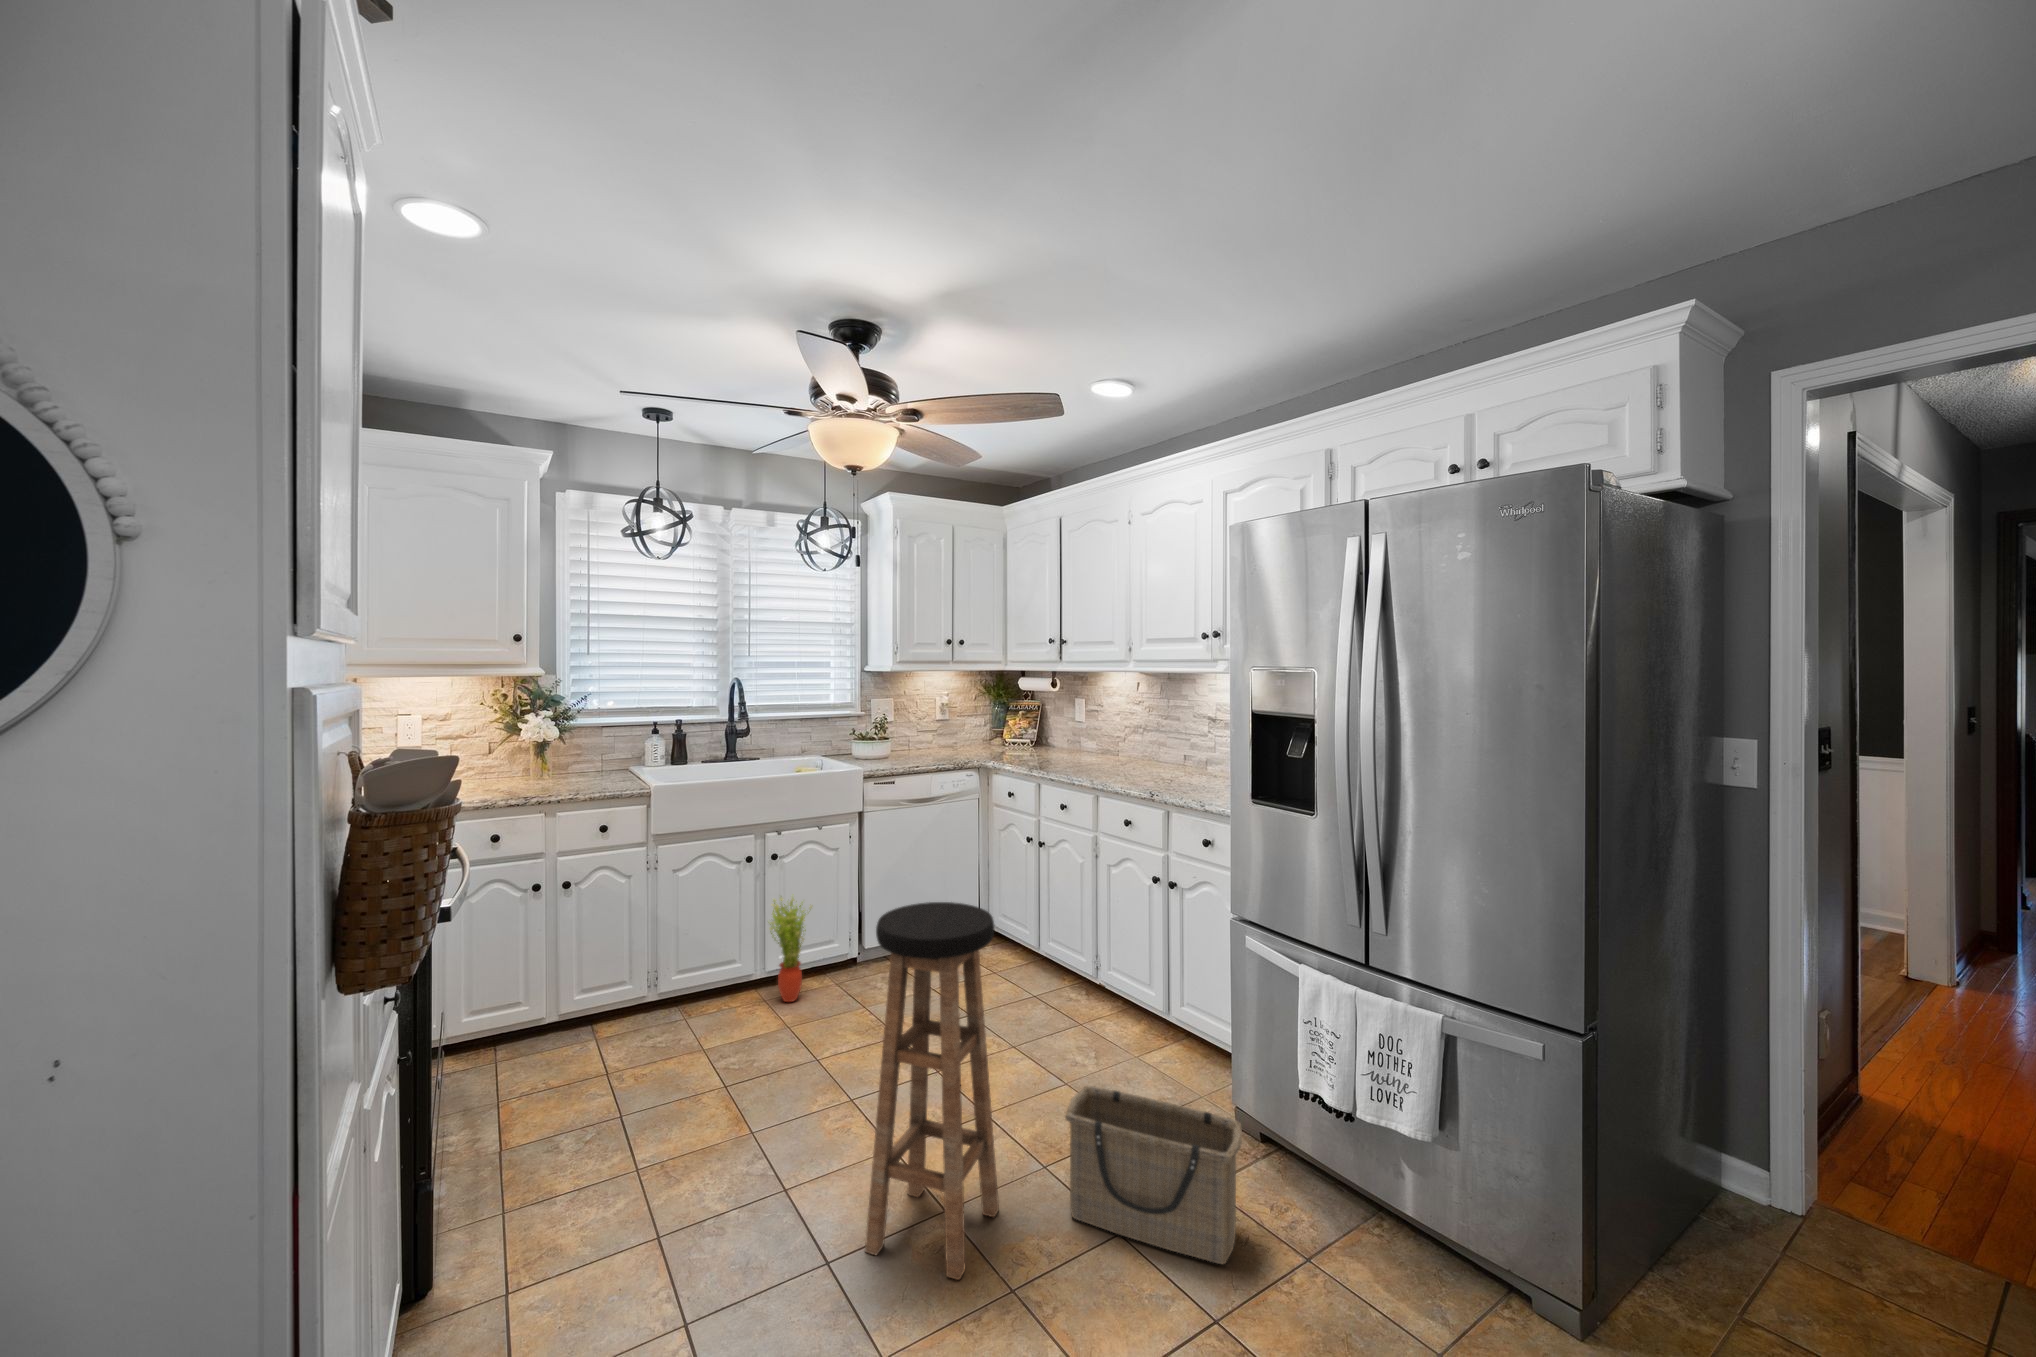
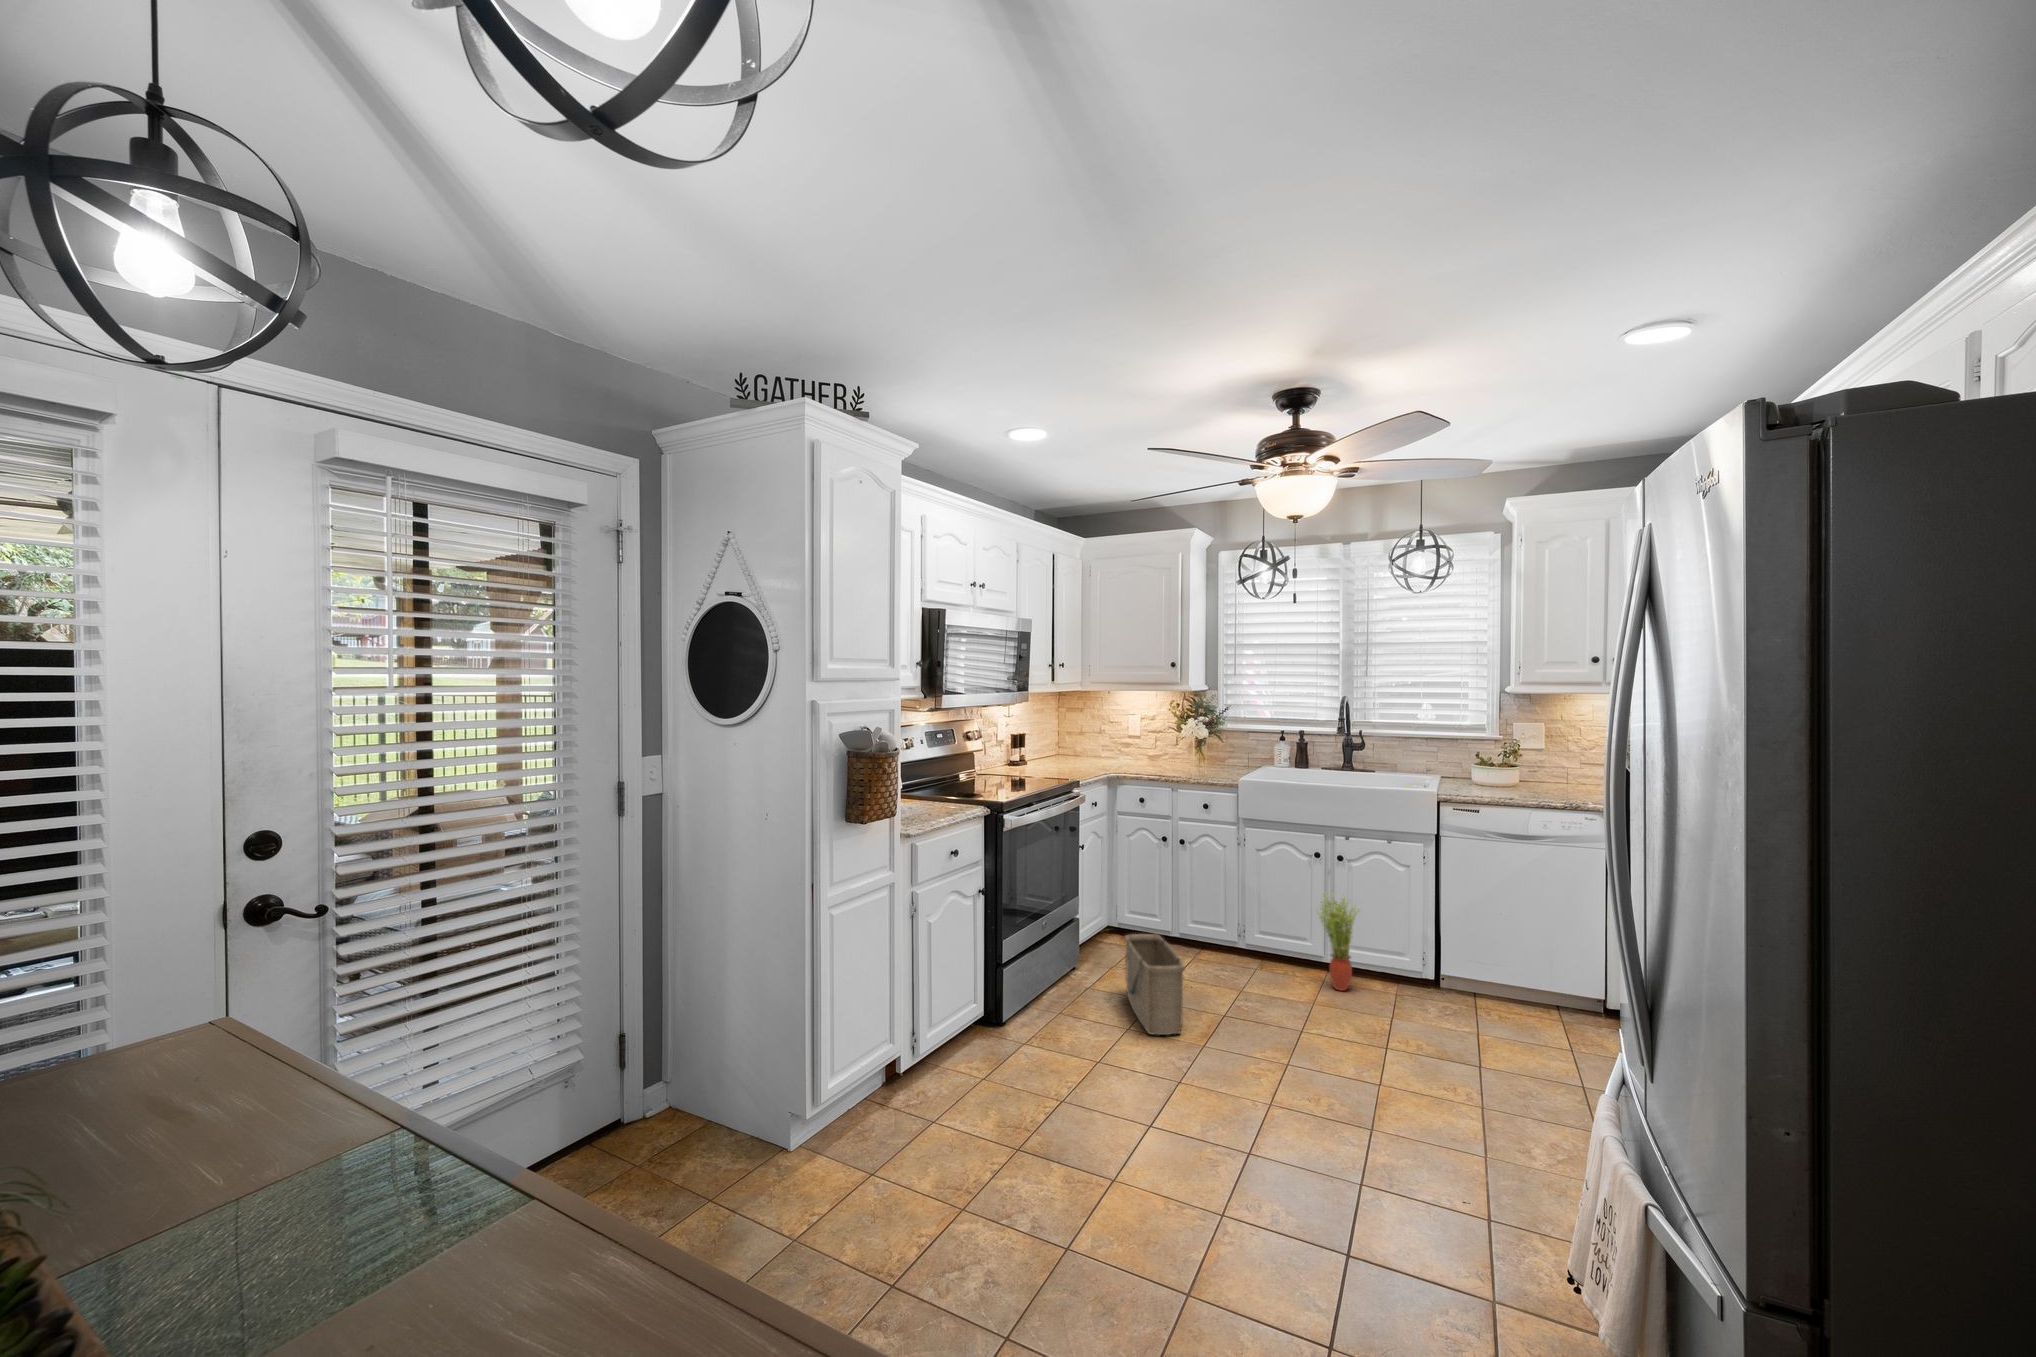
bar stool: present [865,902,999,1280] -> none [1195,880,1307,1172]
basket: present [1065,1086,1242,1264] -> present [1125,934,1185,1035]

